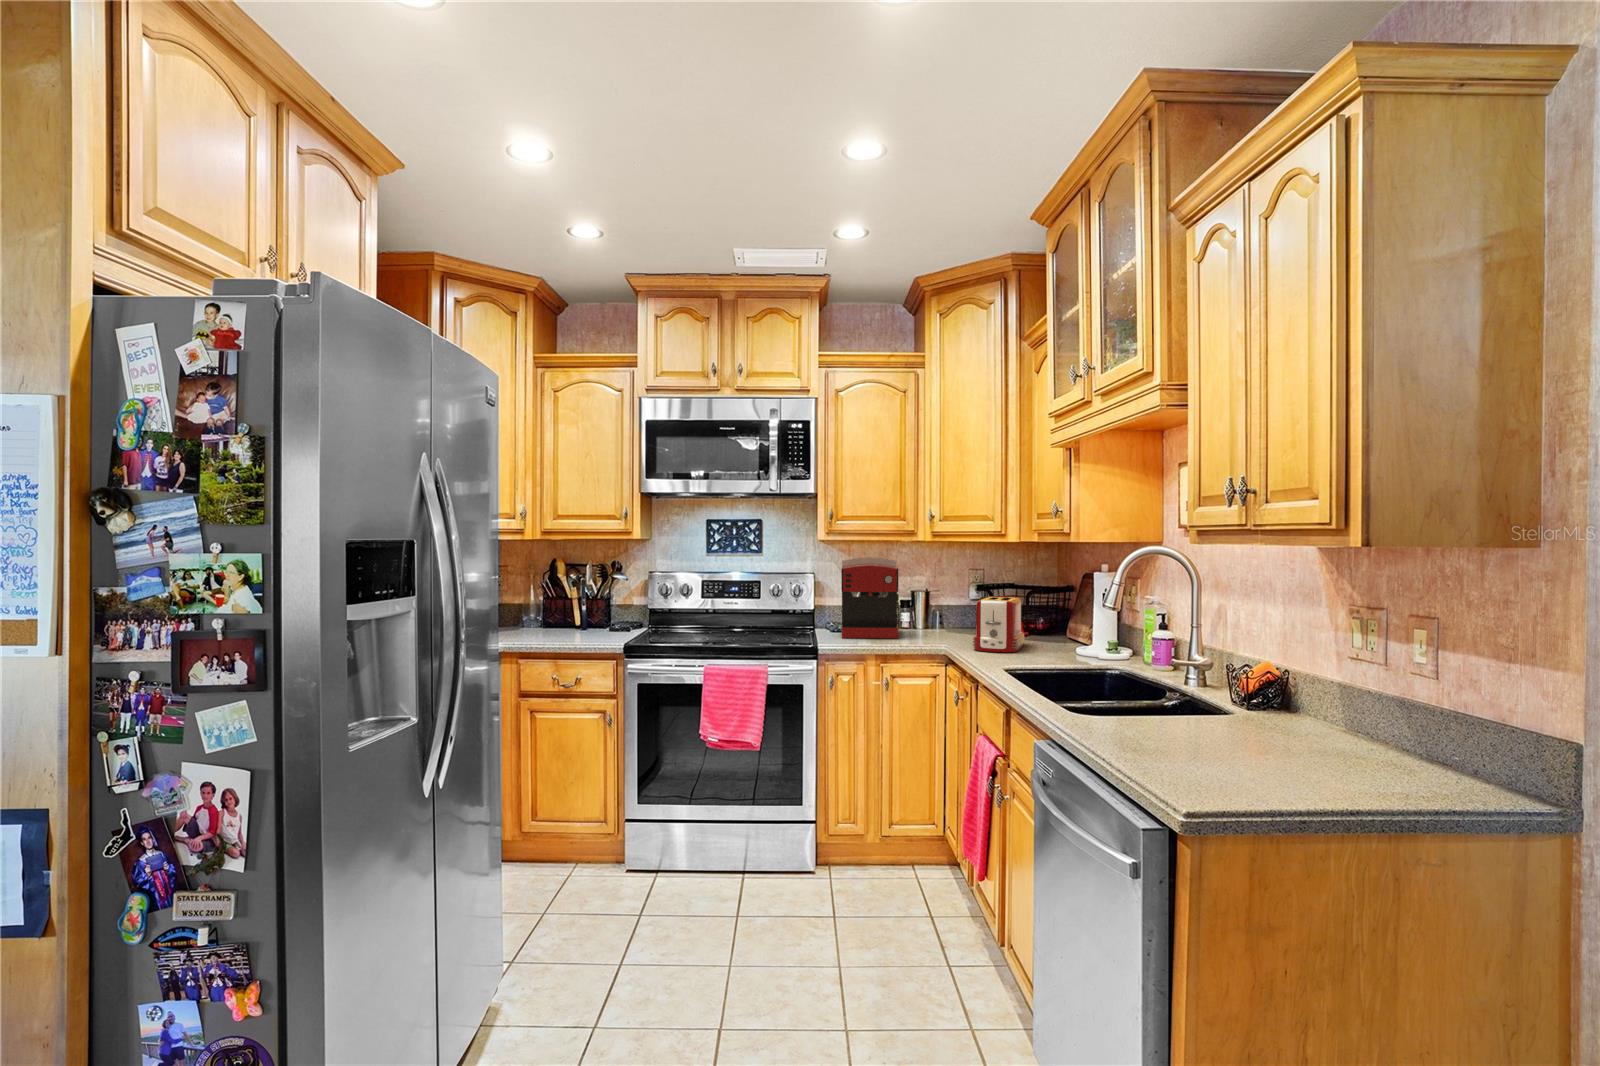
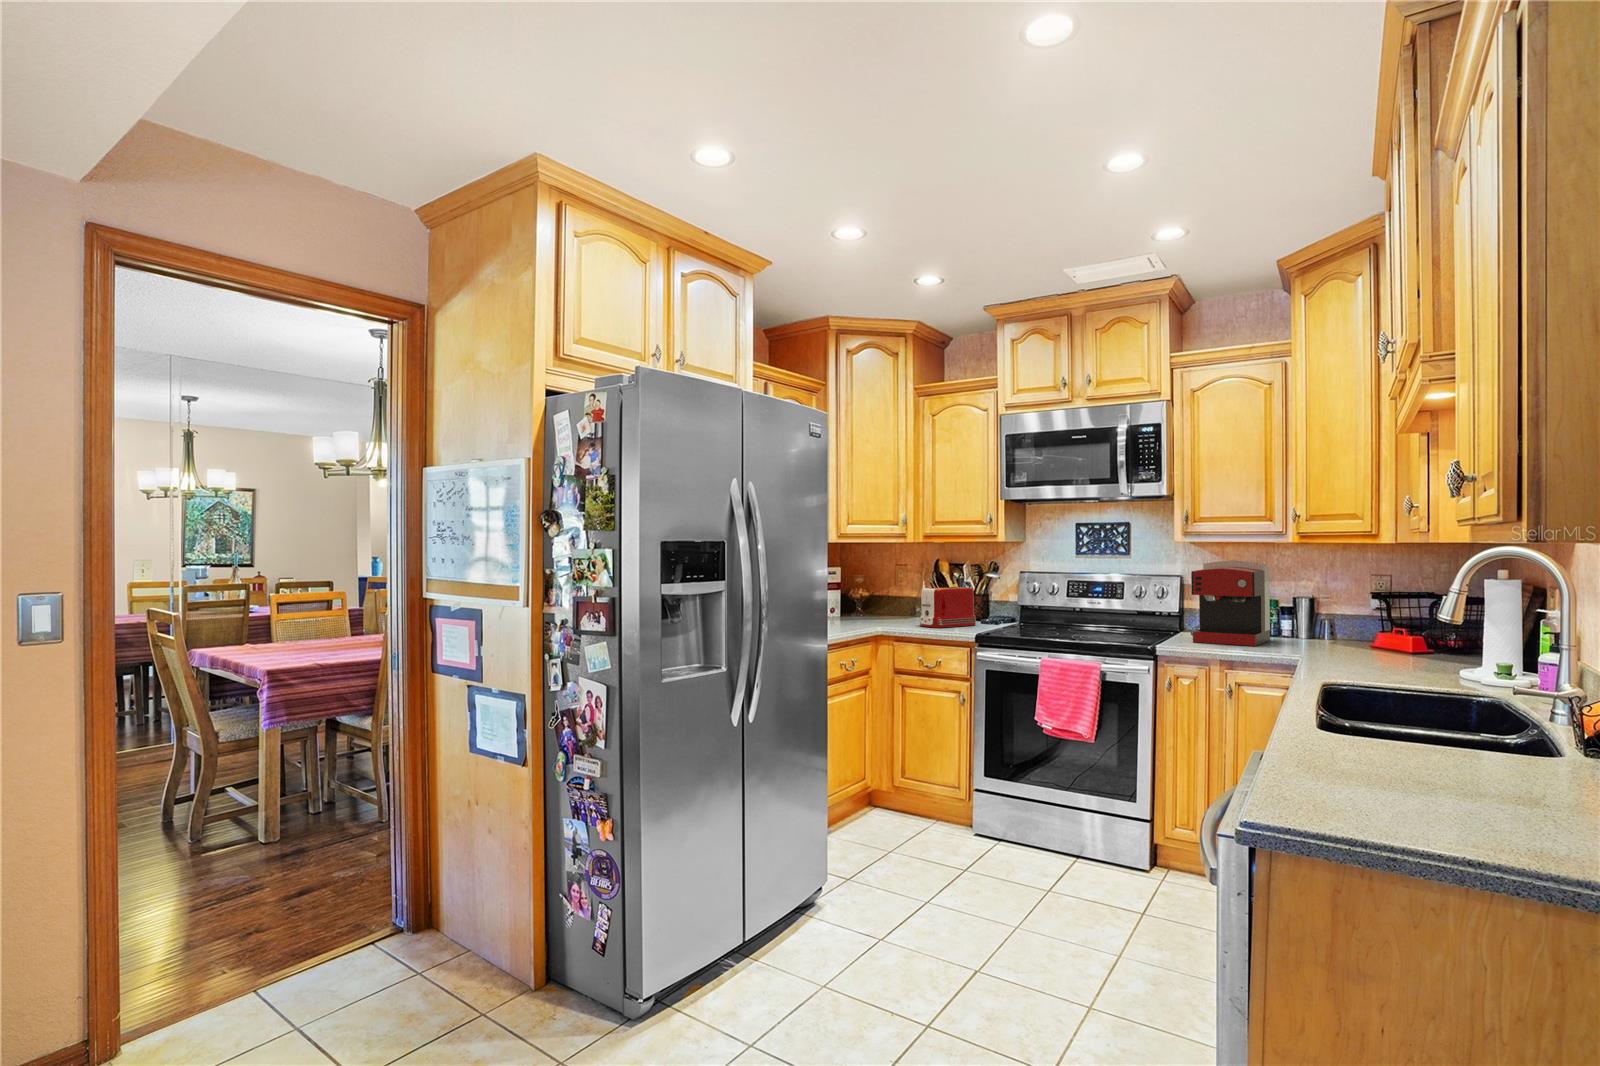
toaster: present [973,596,1024,653] -> present [920,587,976,628]

